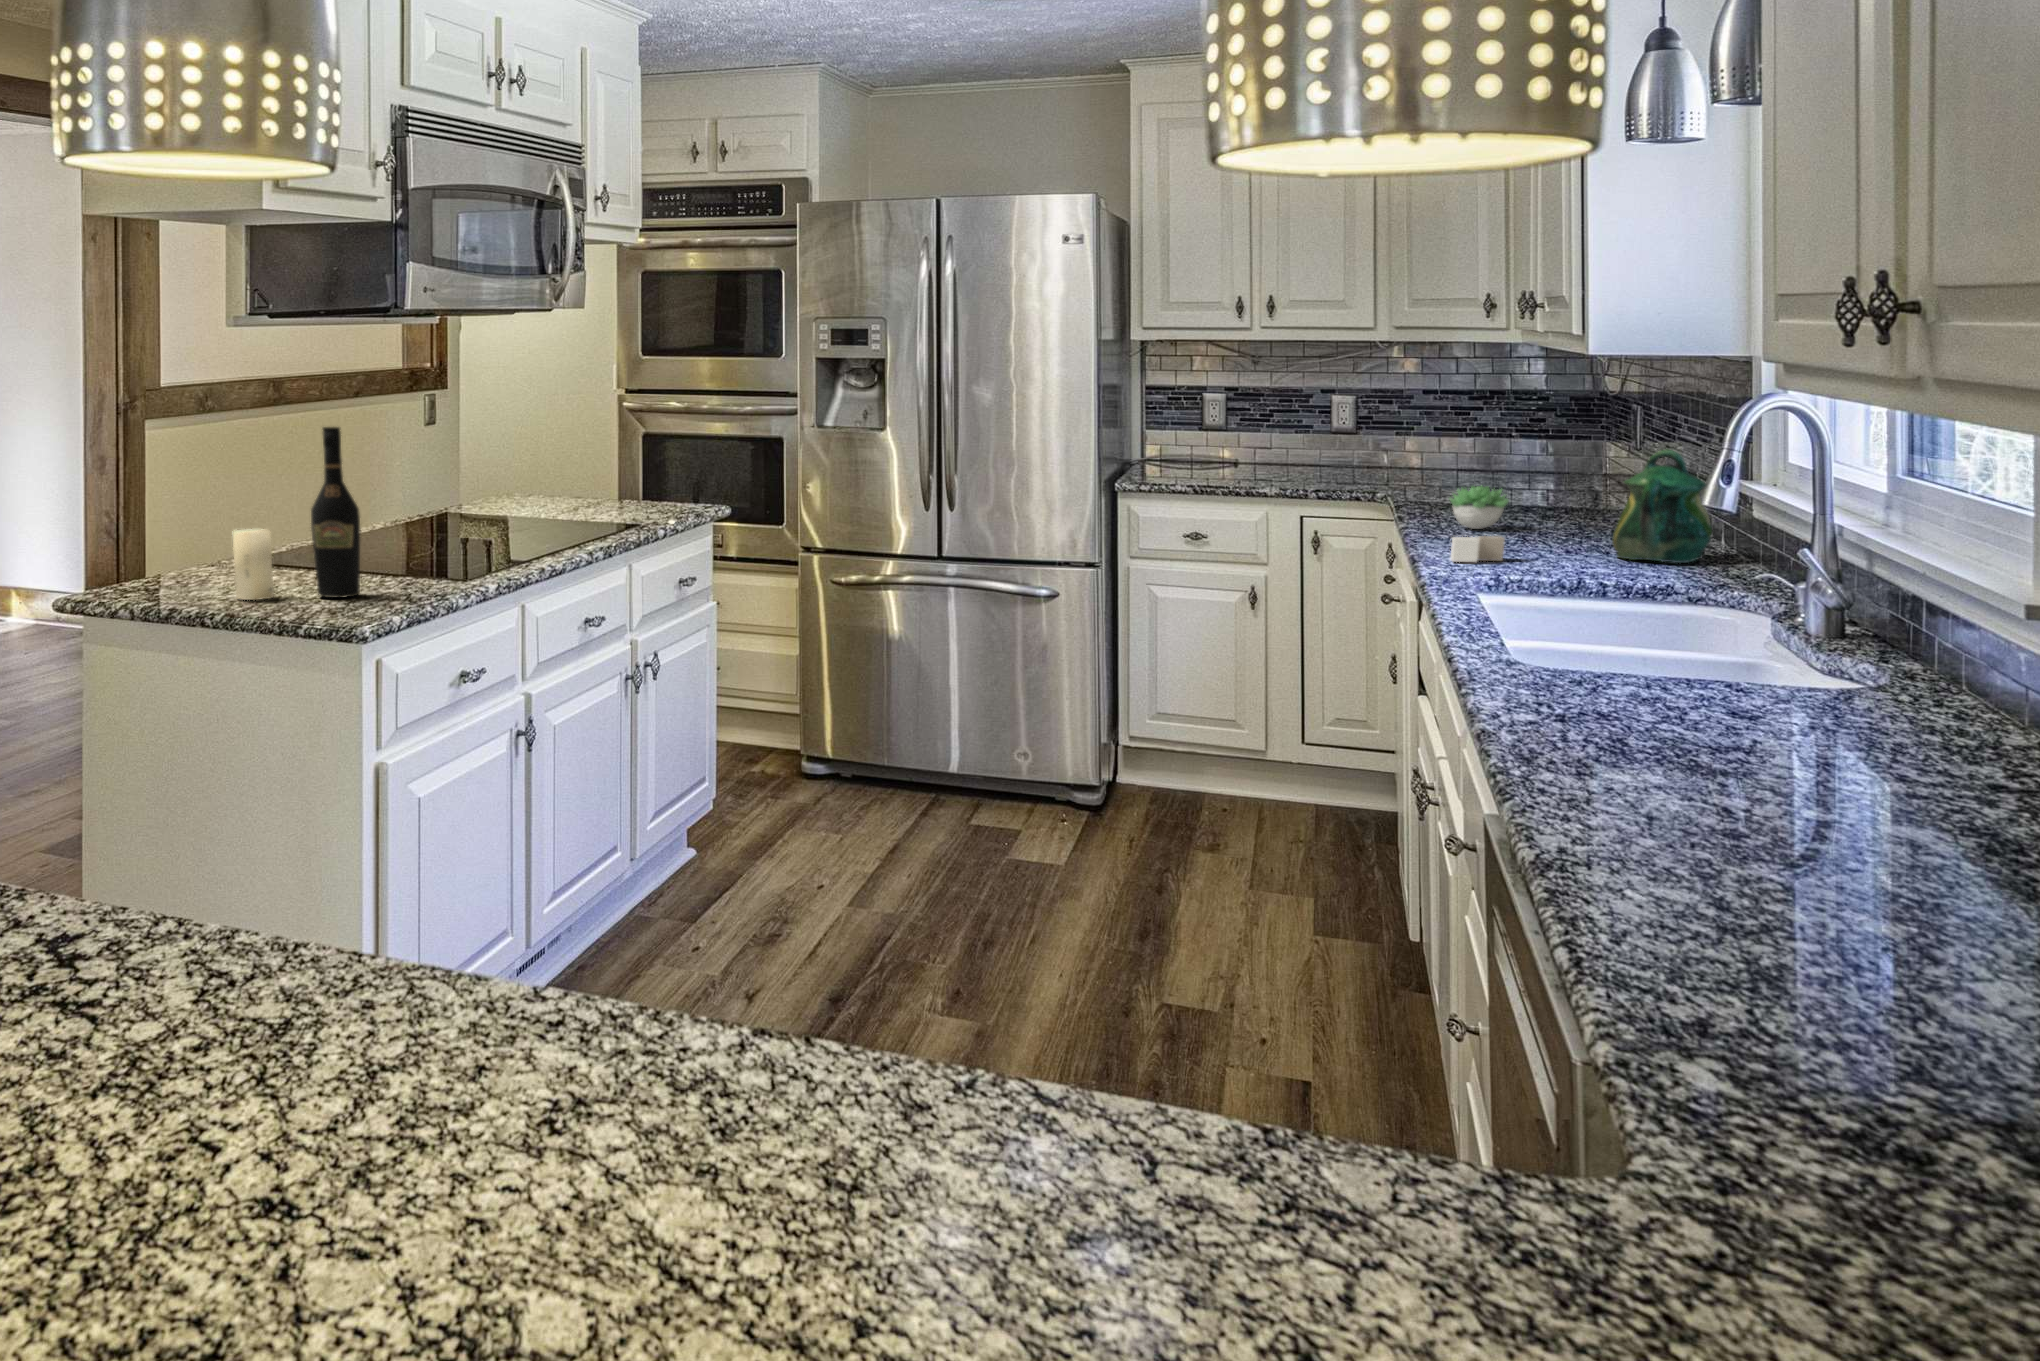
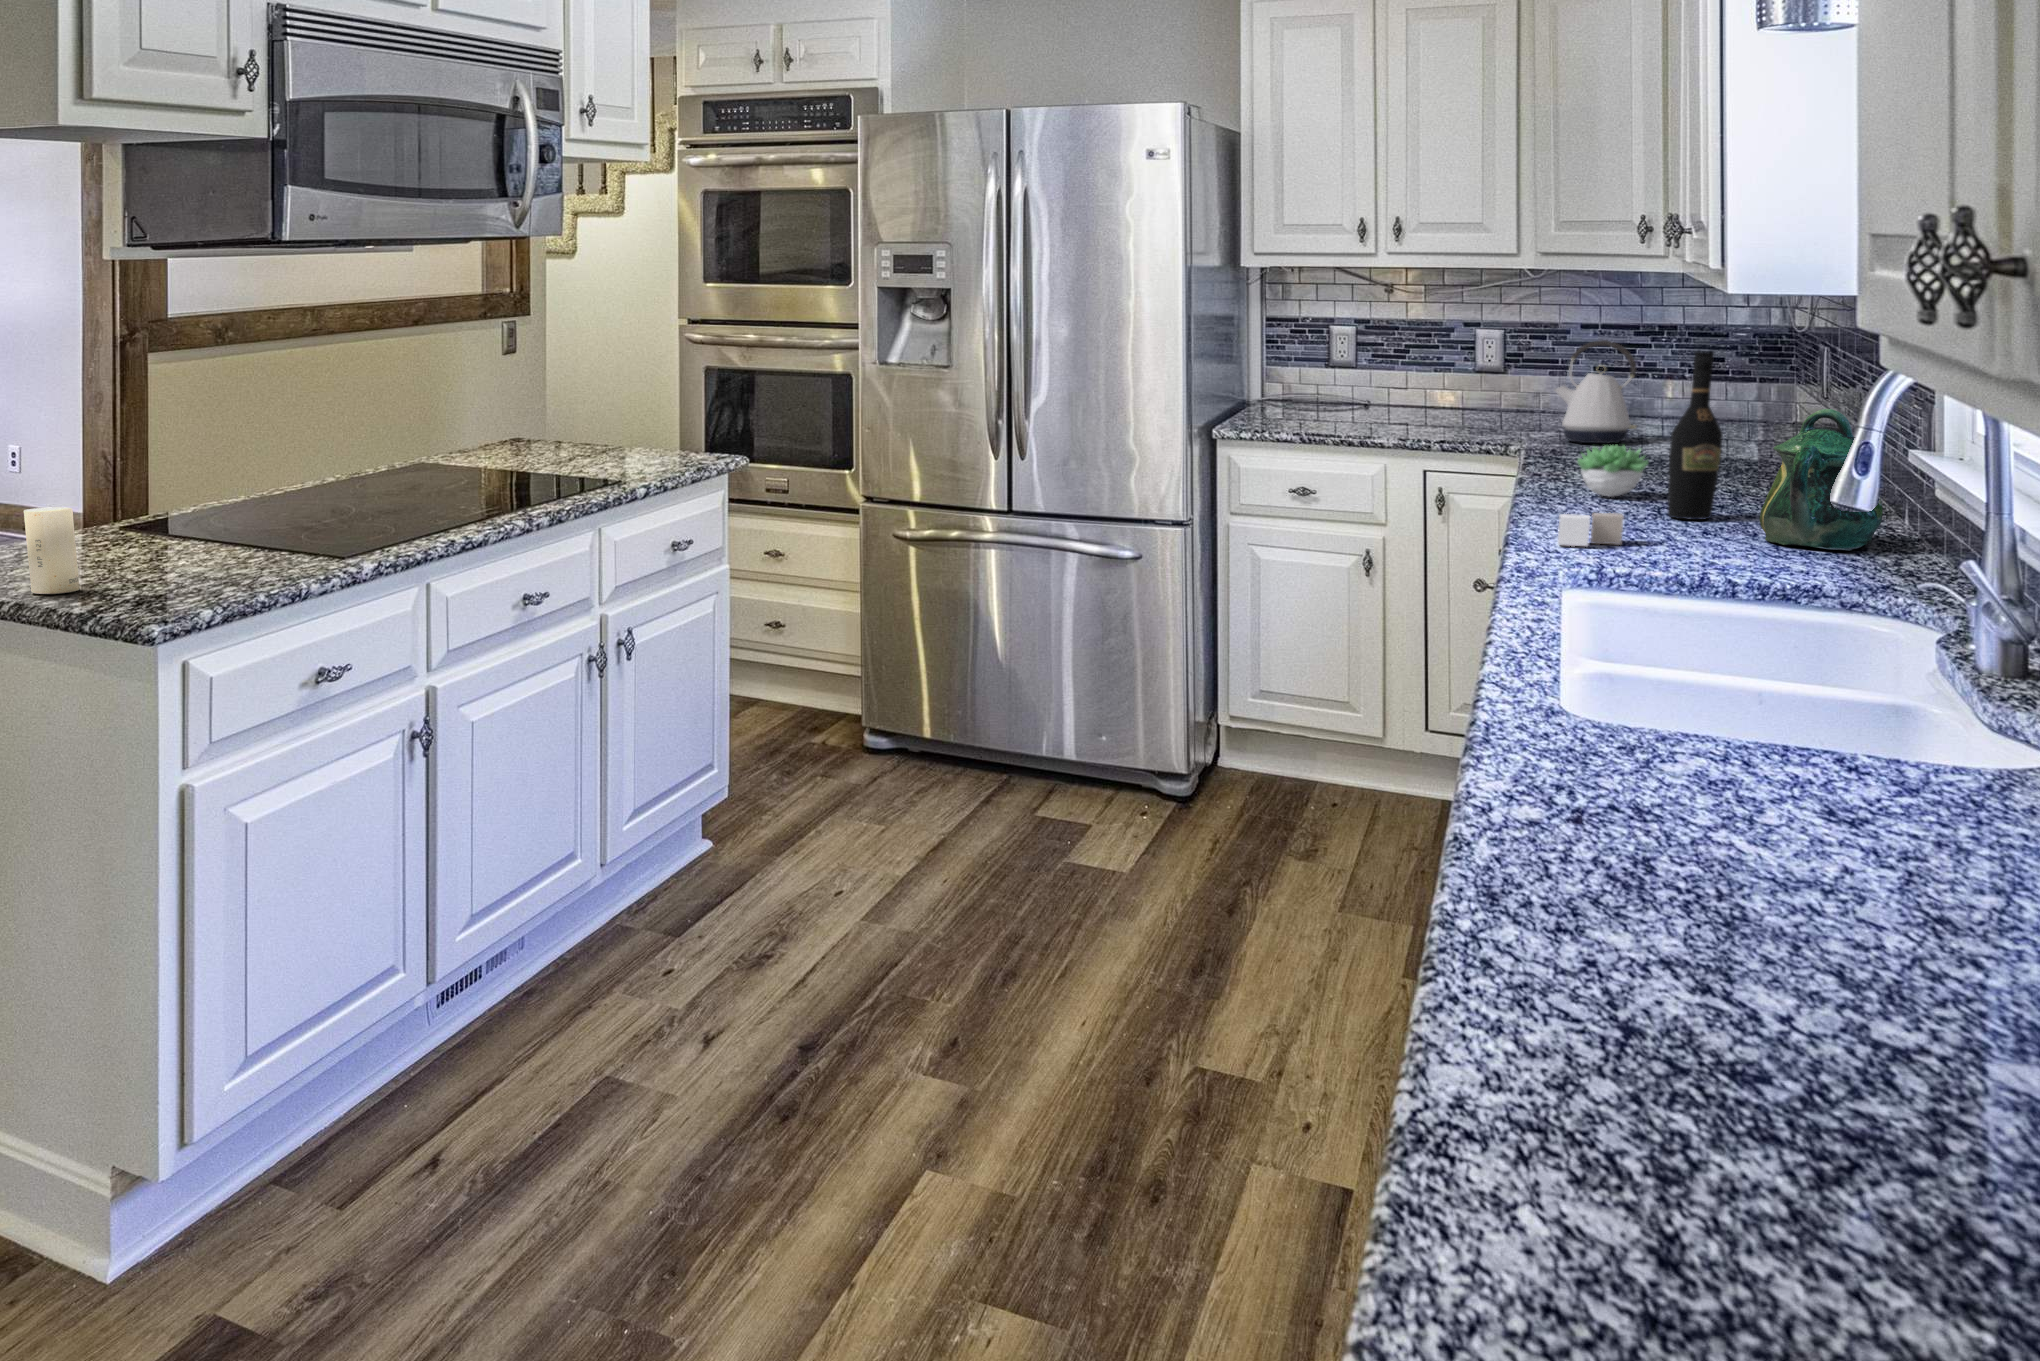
kettle: none [1408,403,1479,492] -> present [1555,340,1636,443]
wine bottle: present [311,427,360,598] -> present [1668,352,1723,520]

